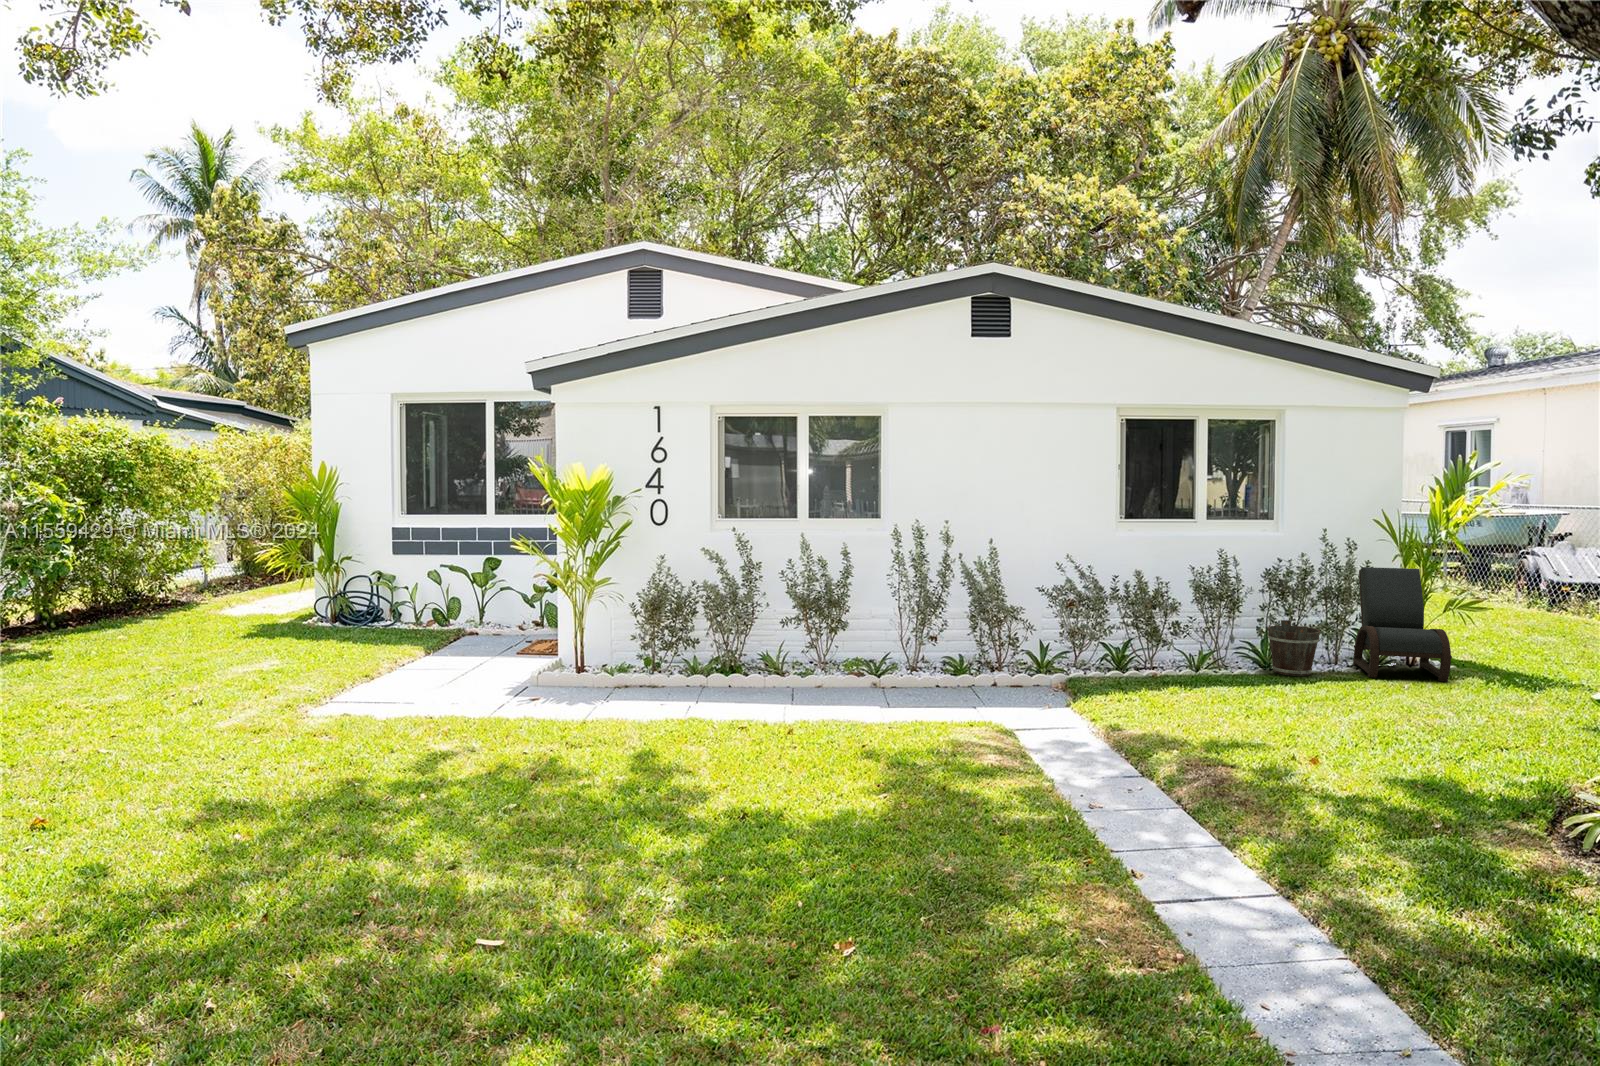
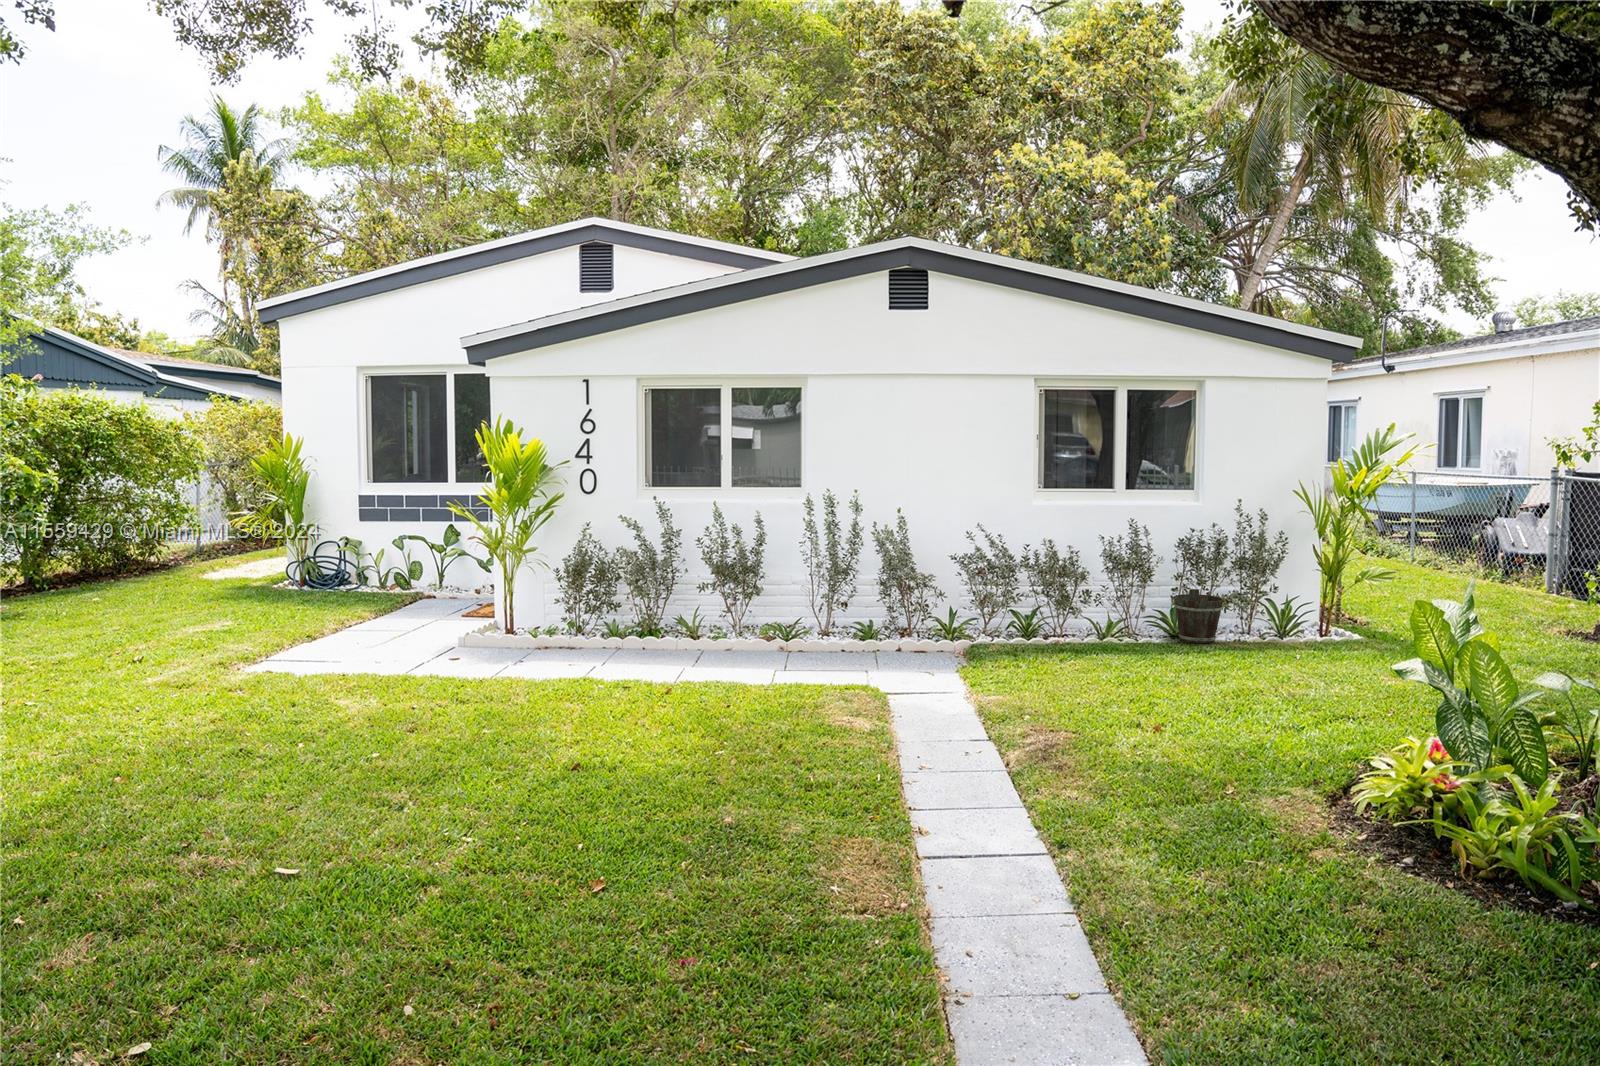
lounge chair: present [1353,567,1452,681] -> none [1263,538,1349,650]

